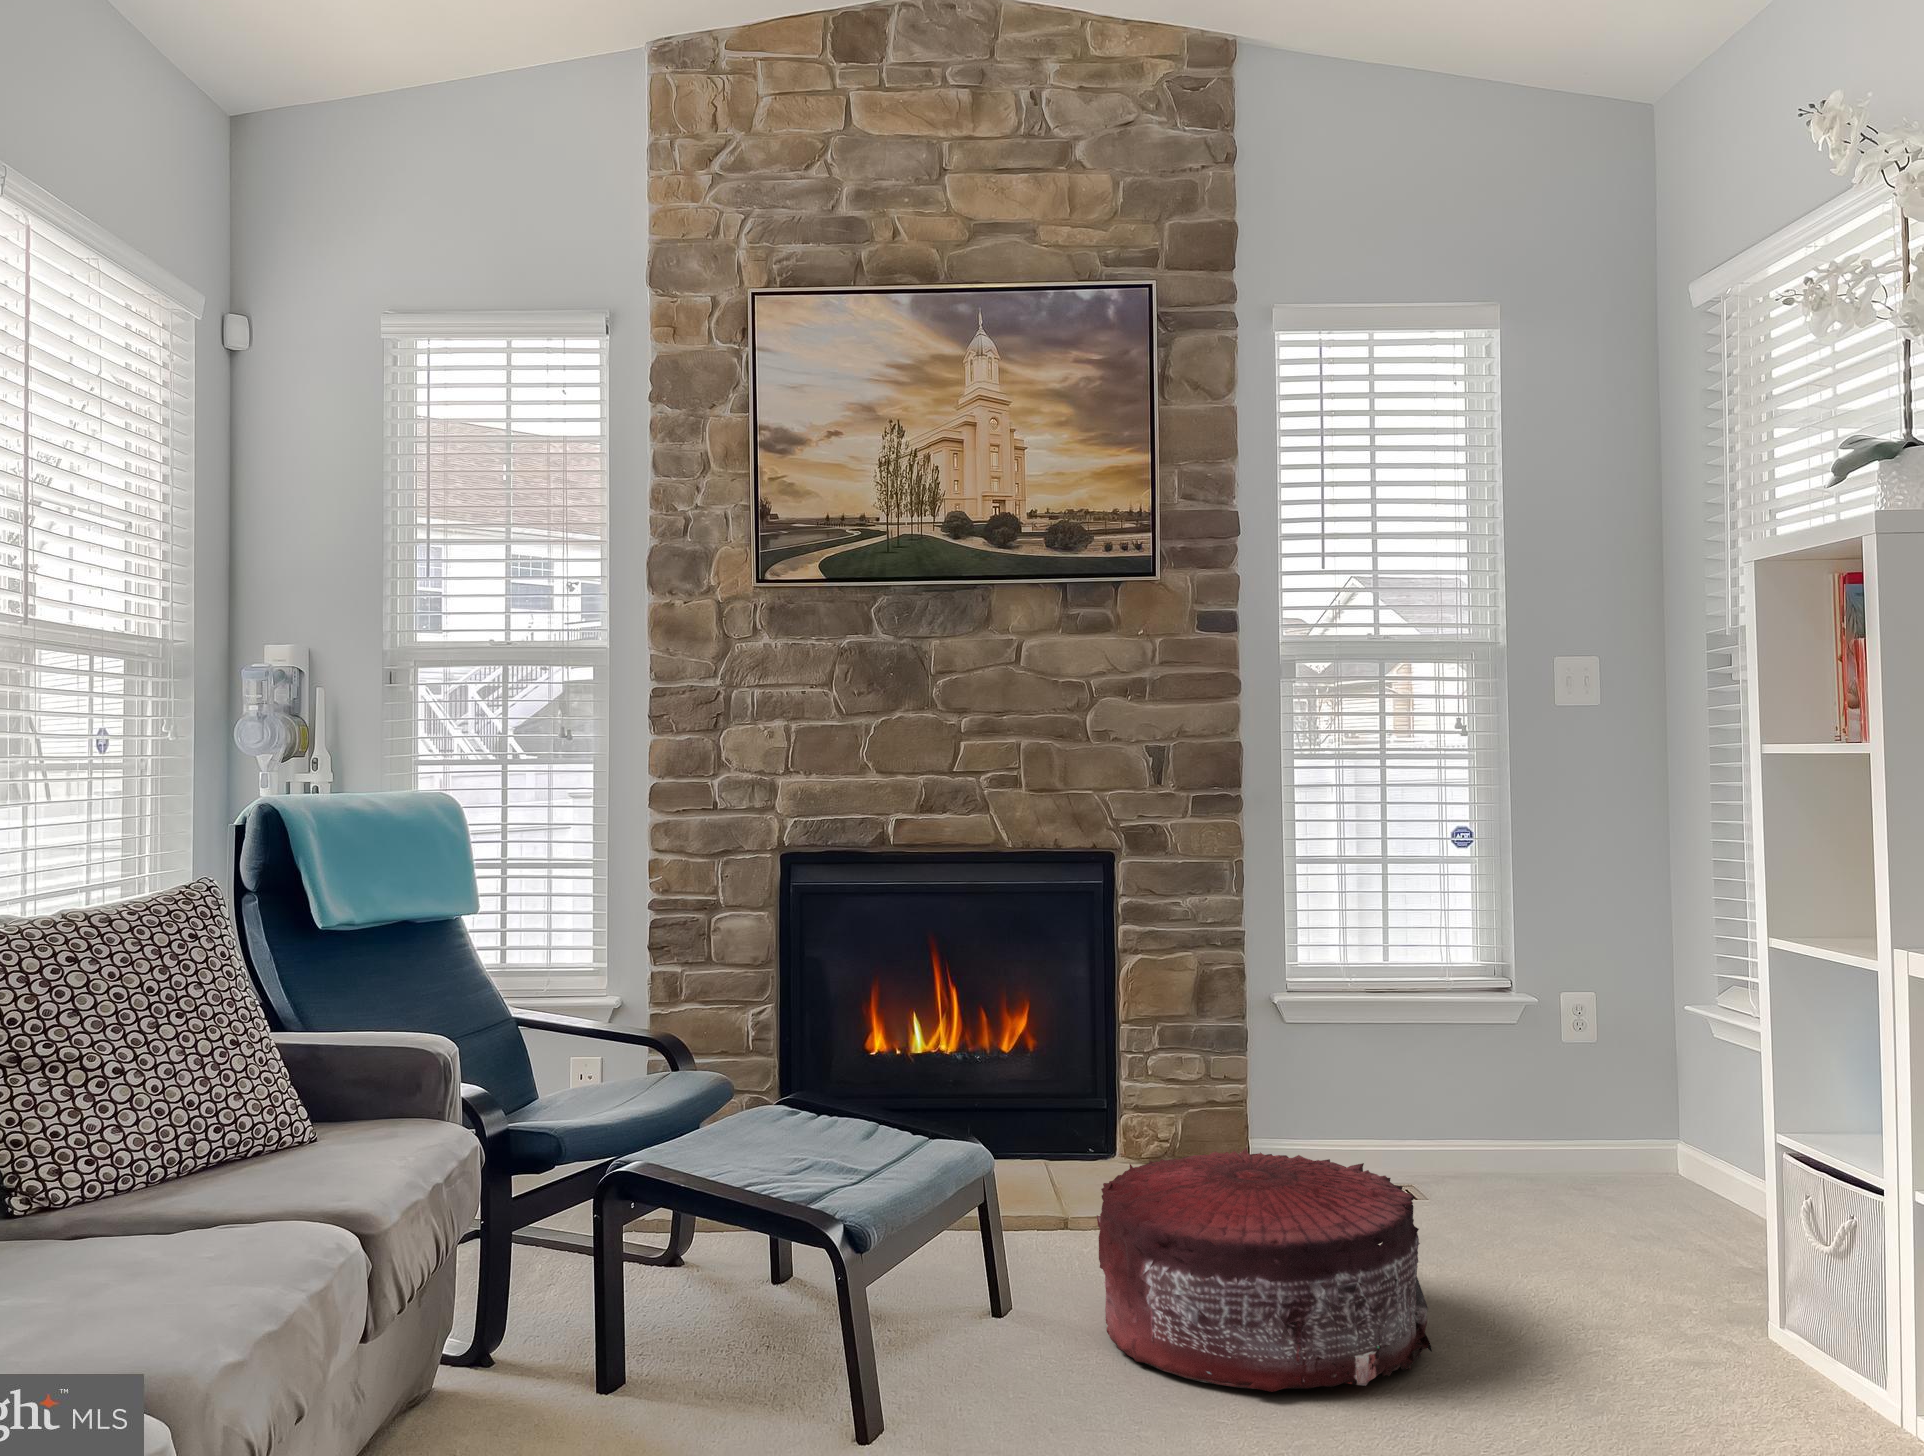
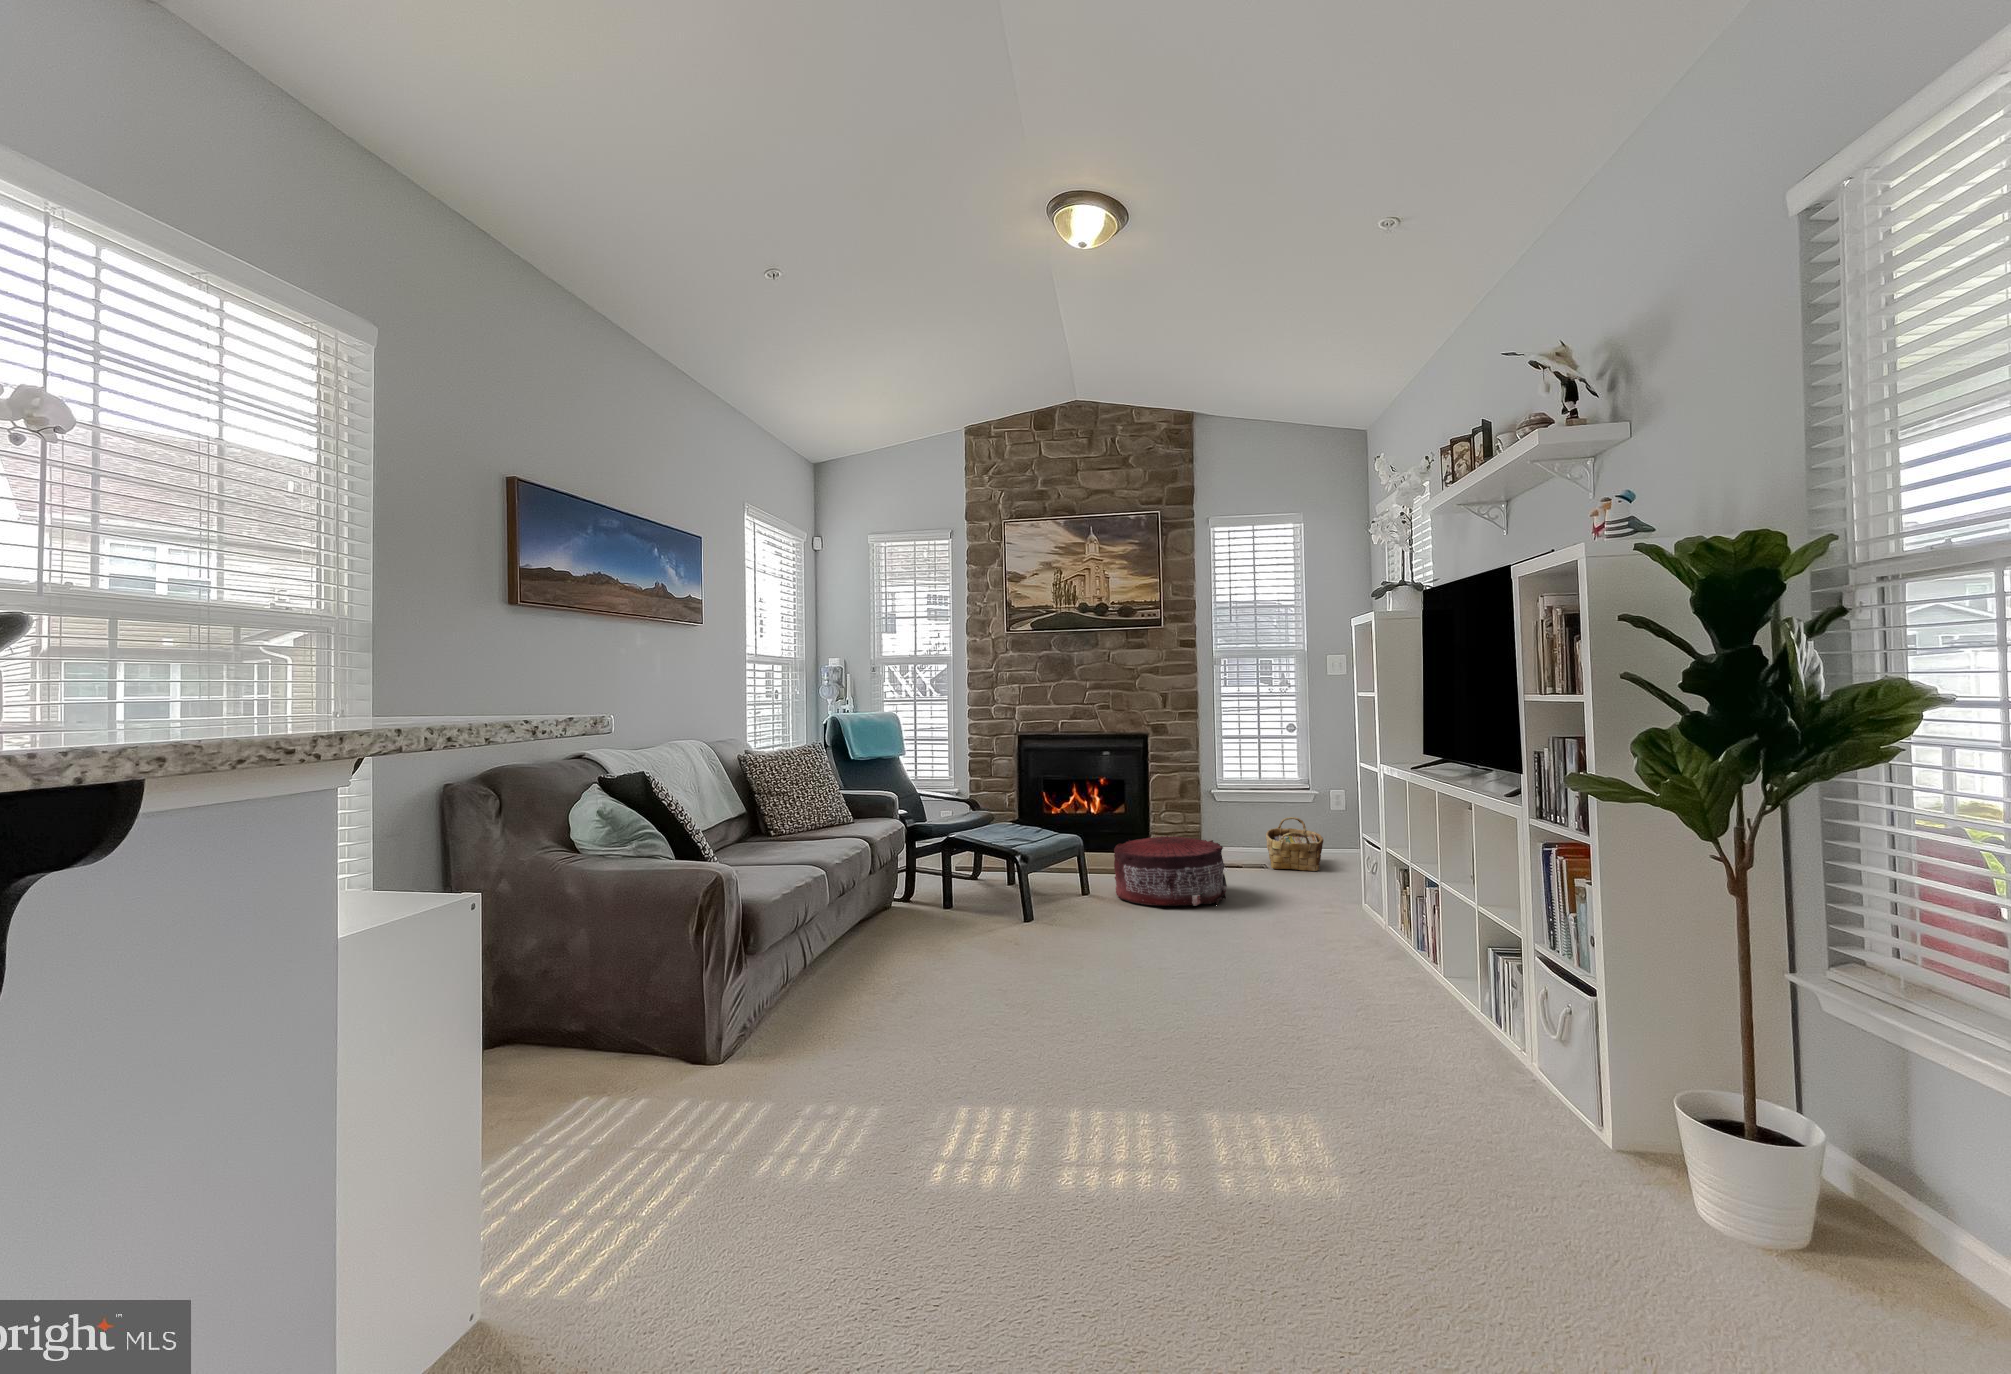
woven basket: none [1416,1058,1568,1207] -> present [1266,817,1323,871]

